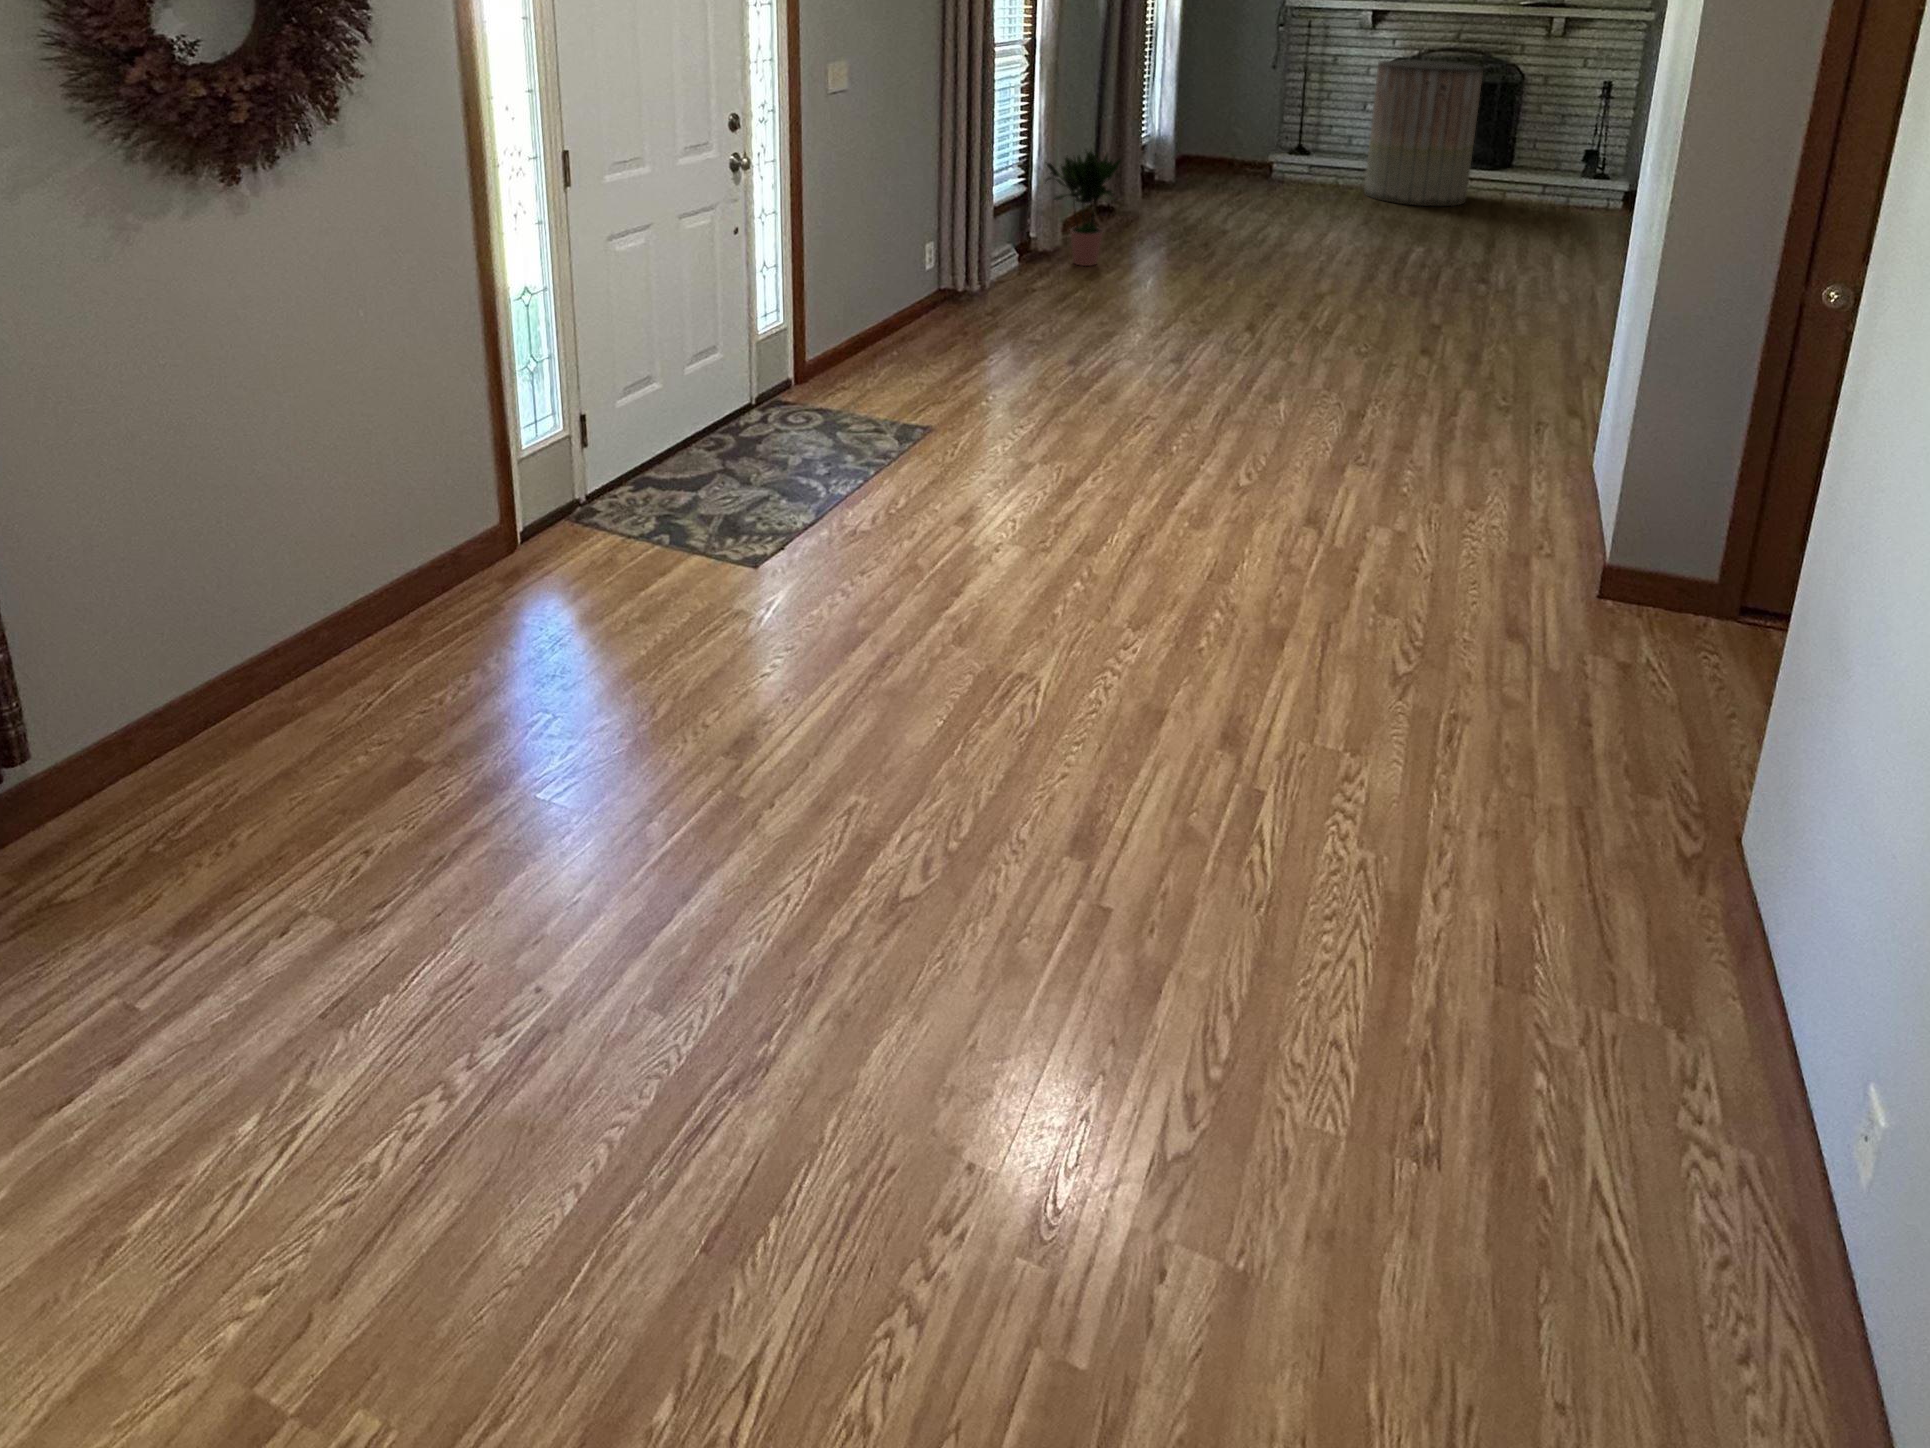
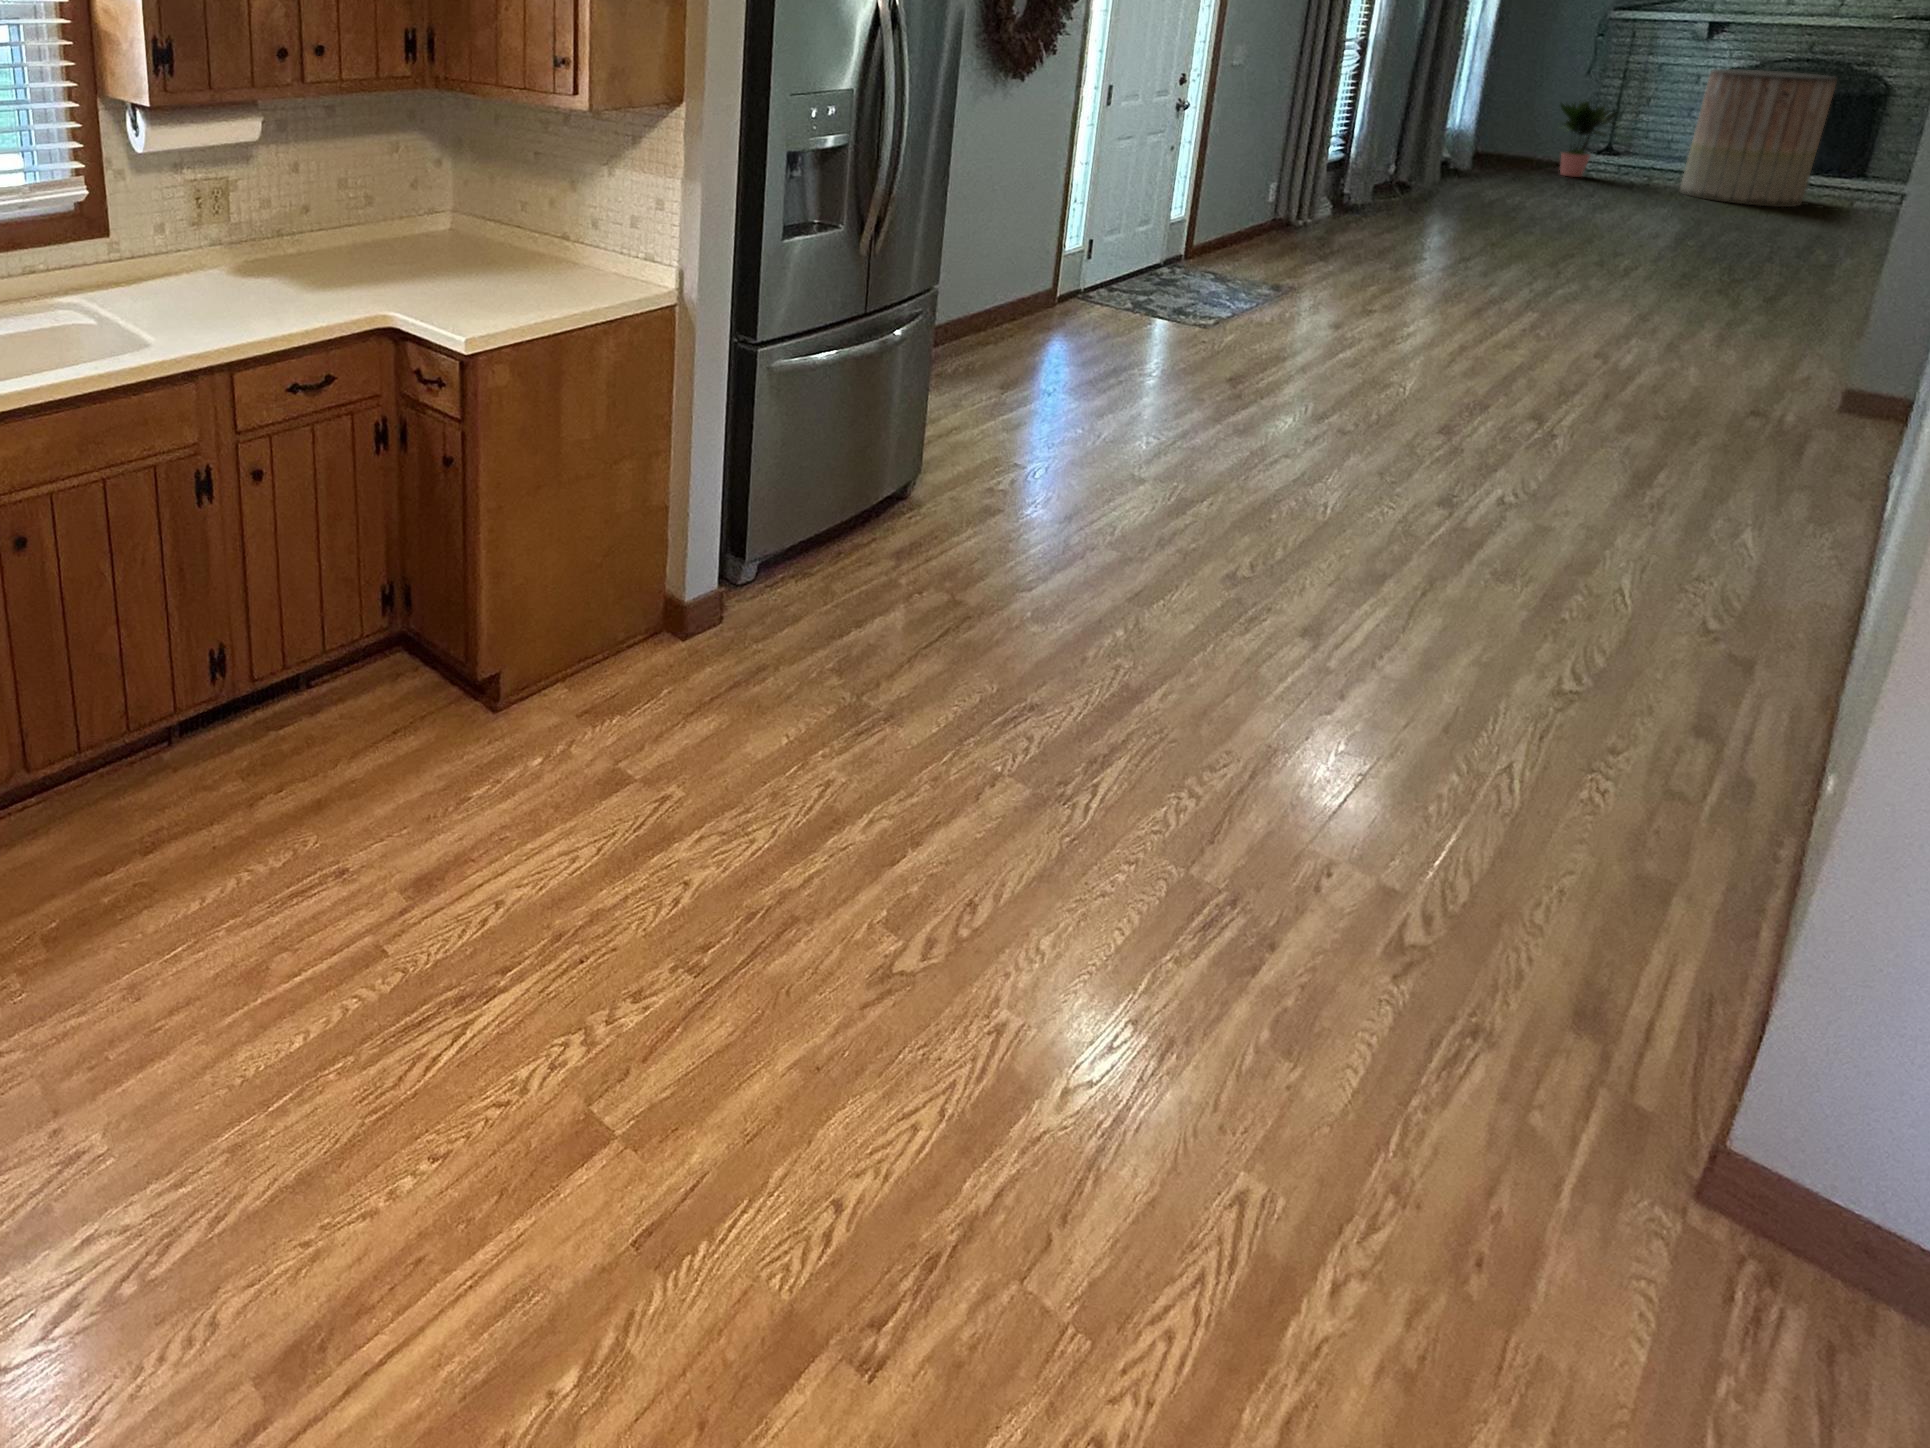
potted plant: present [1046,151,1121,266] -> present [1560,101,1619,177]

